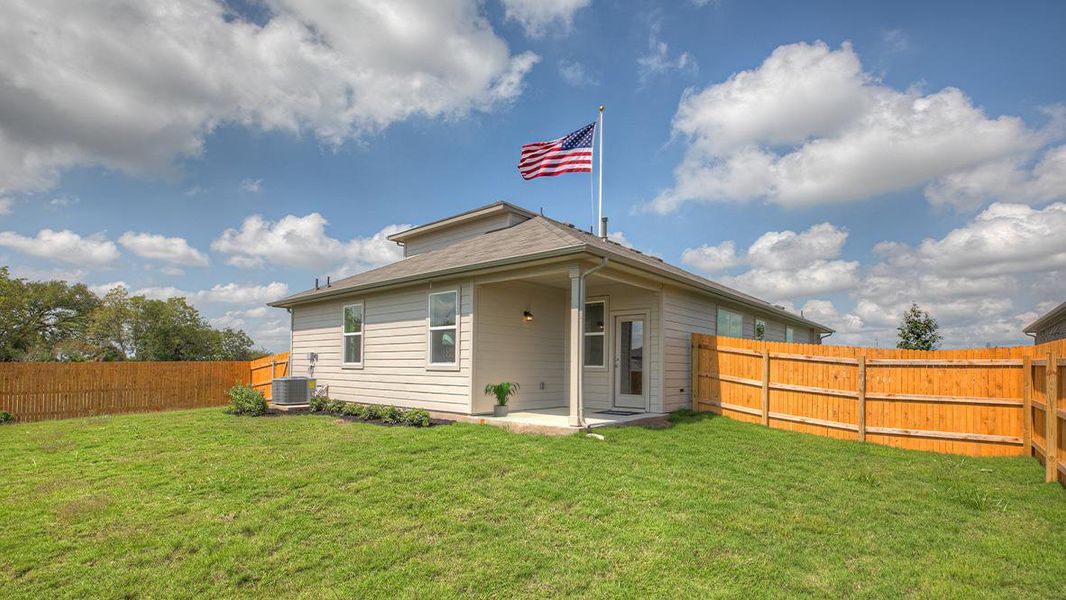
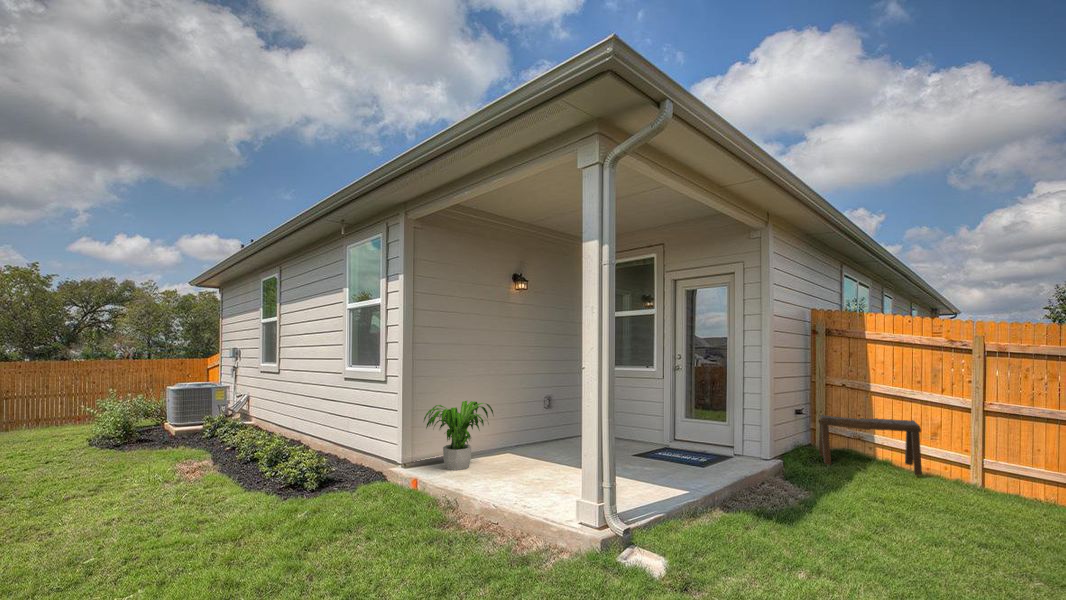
bench: none [691,392,737,420] -> present [819,415,922,475]

